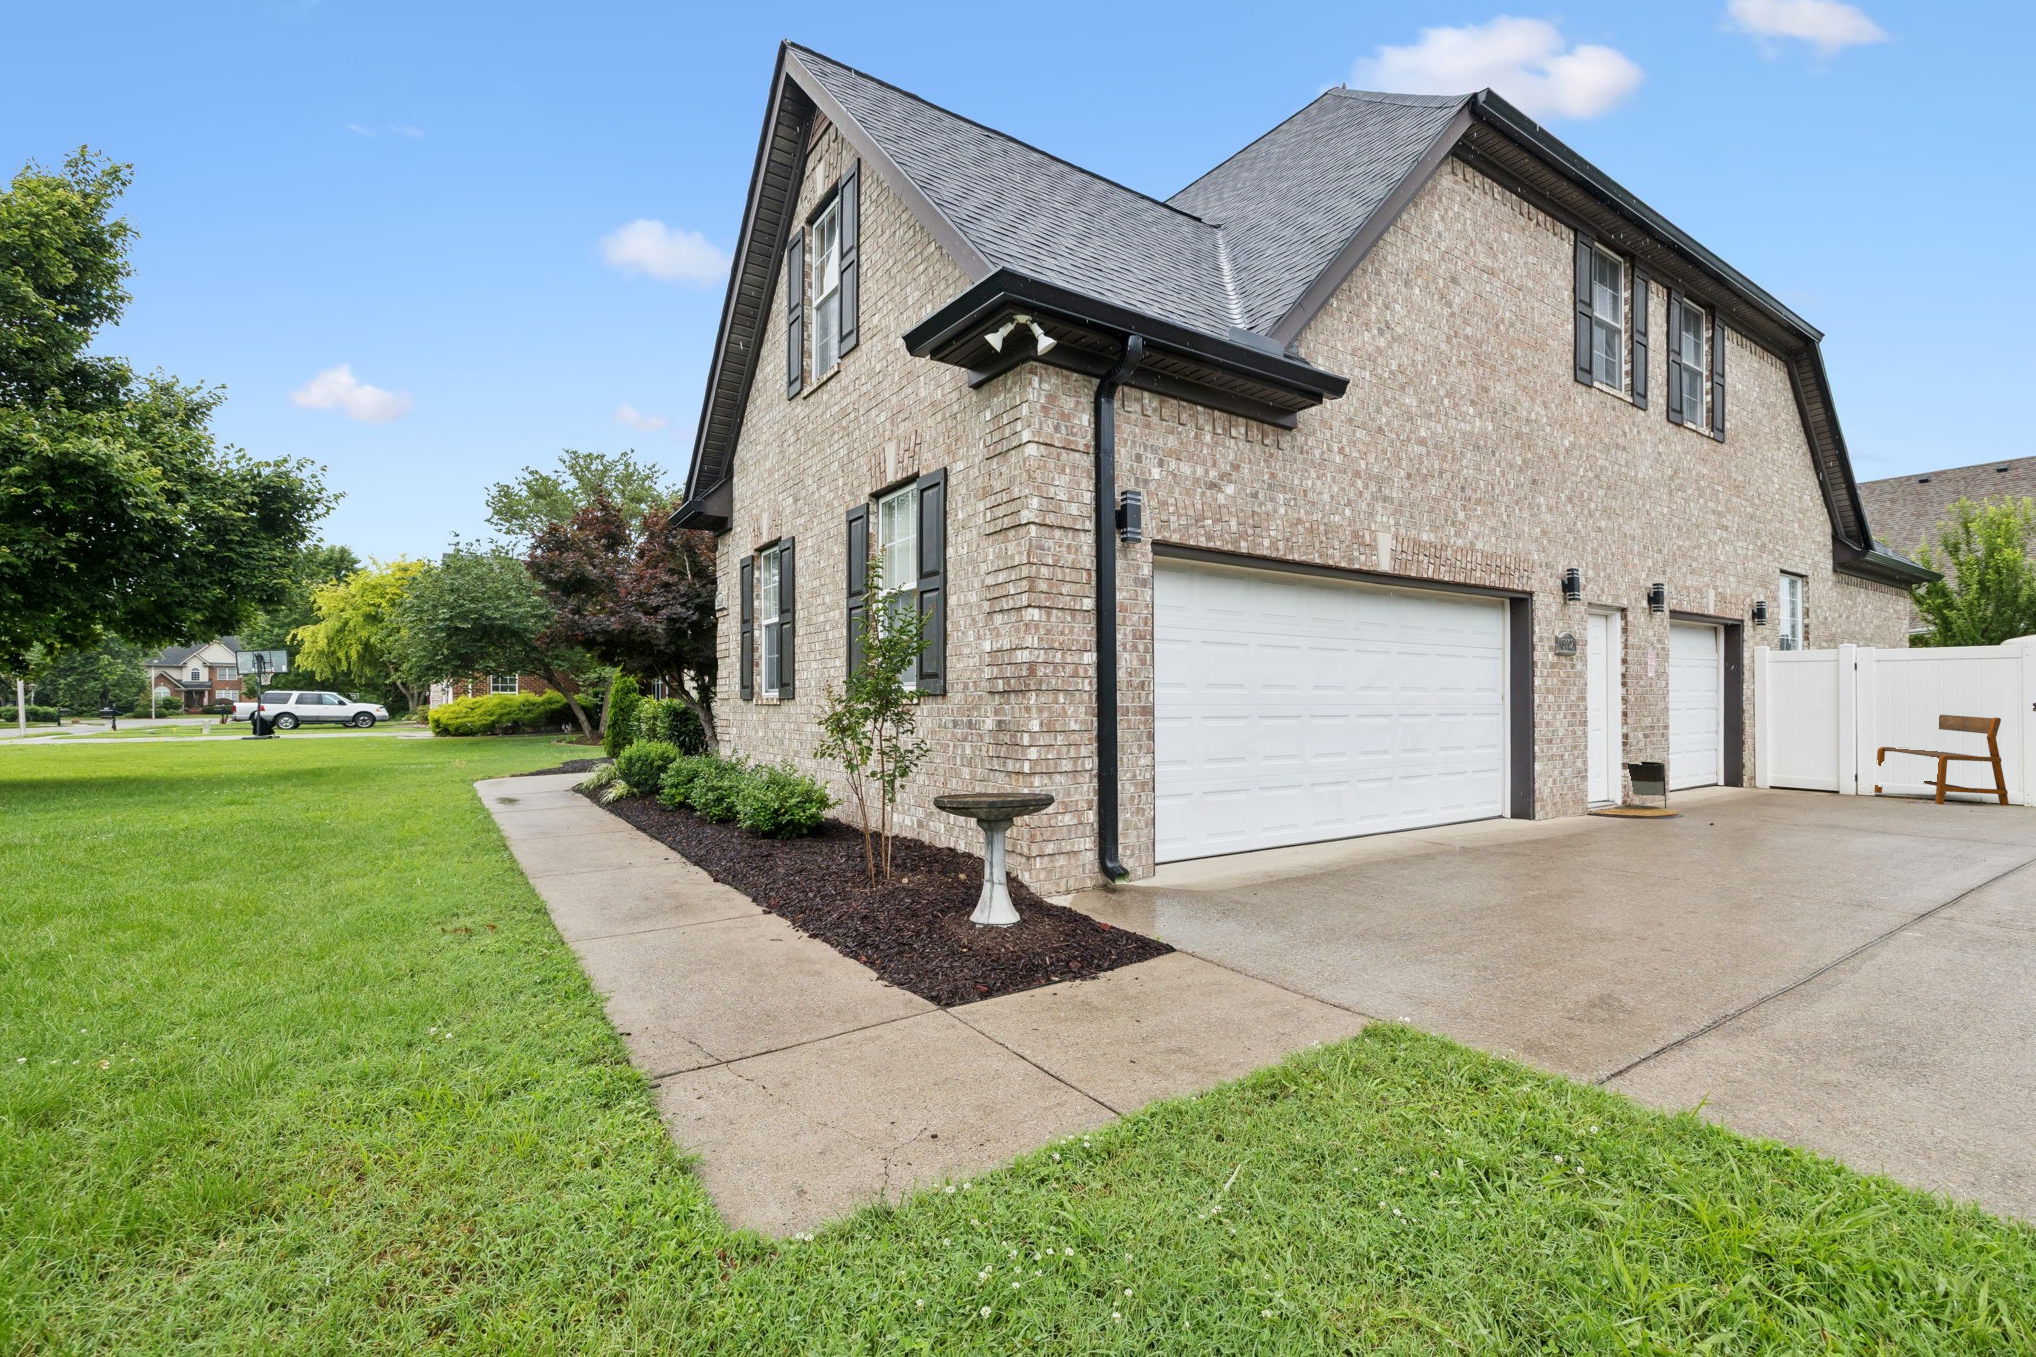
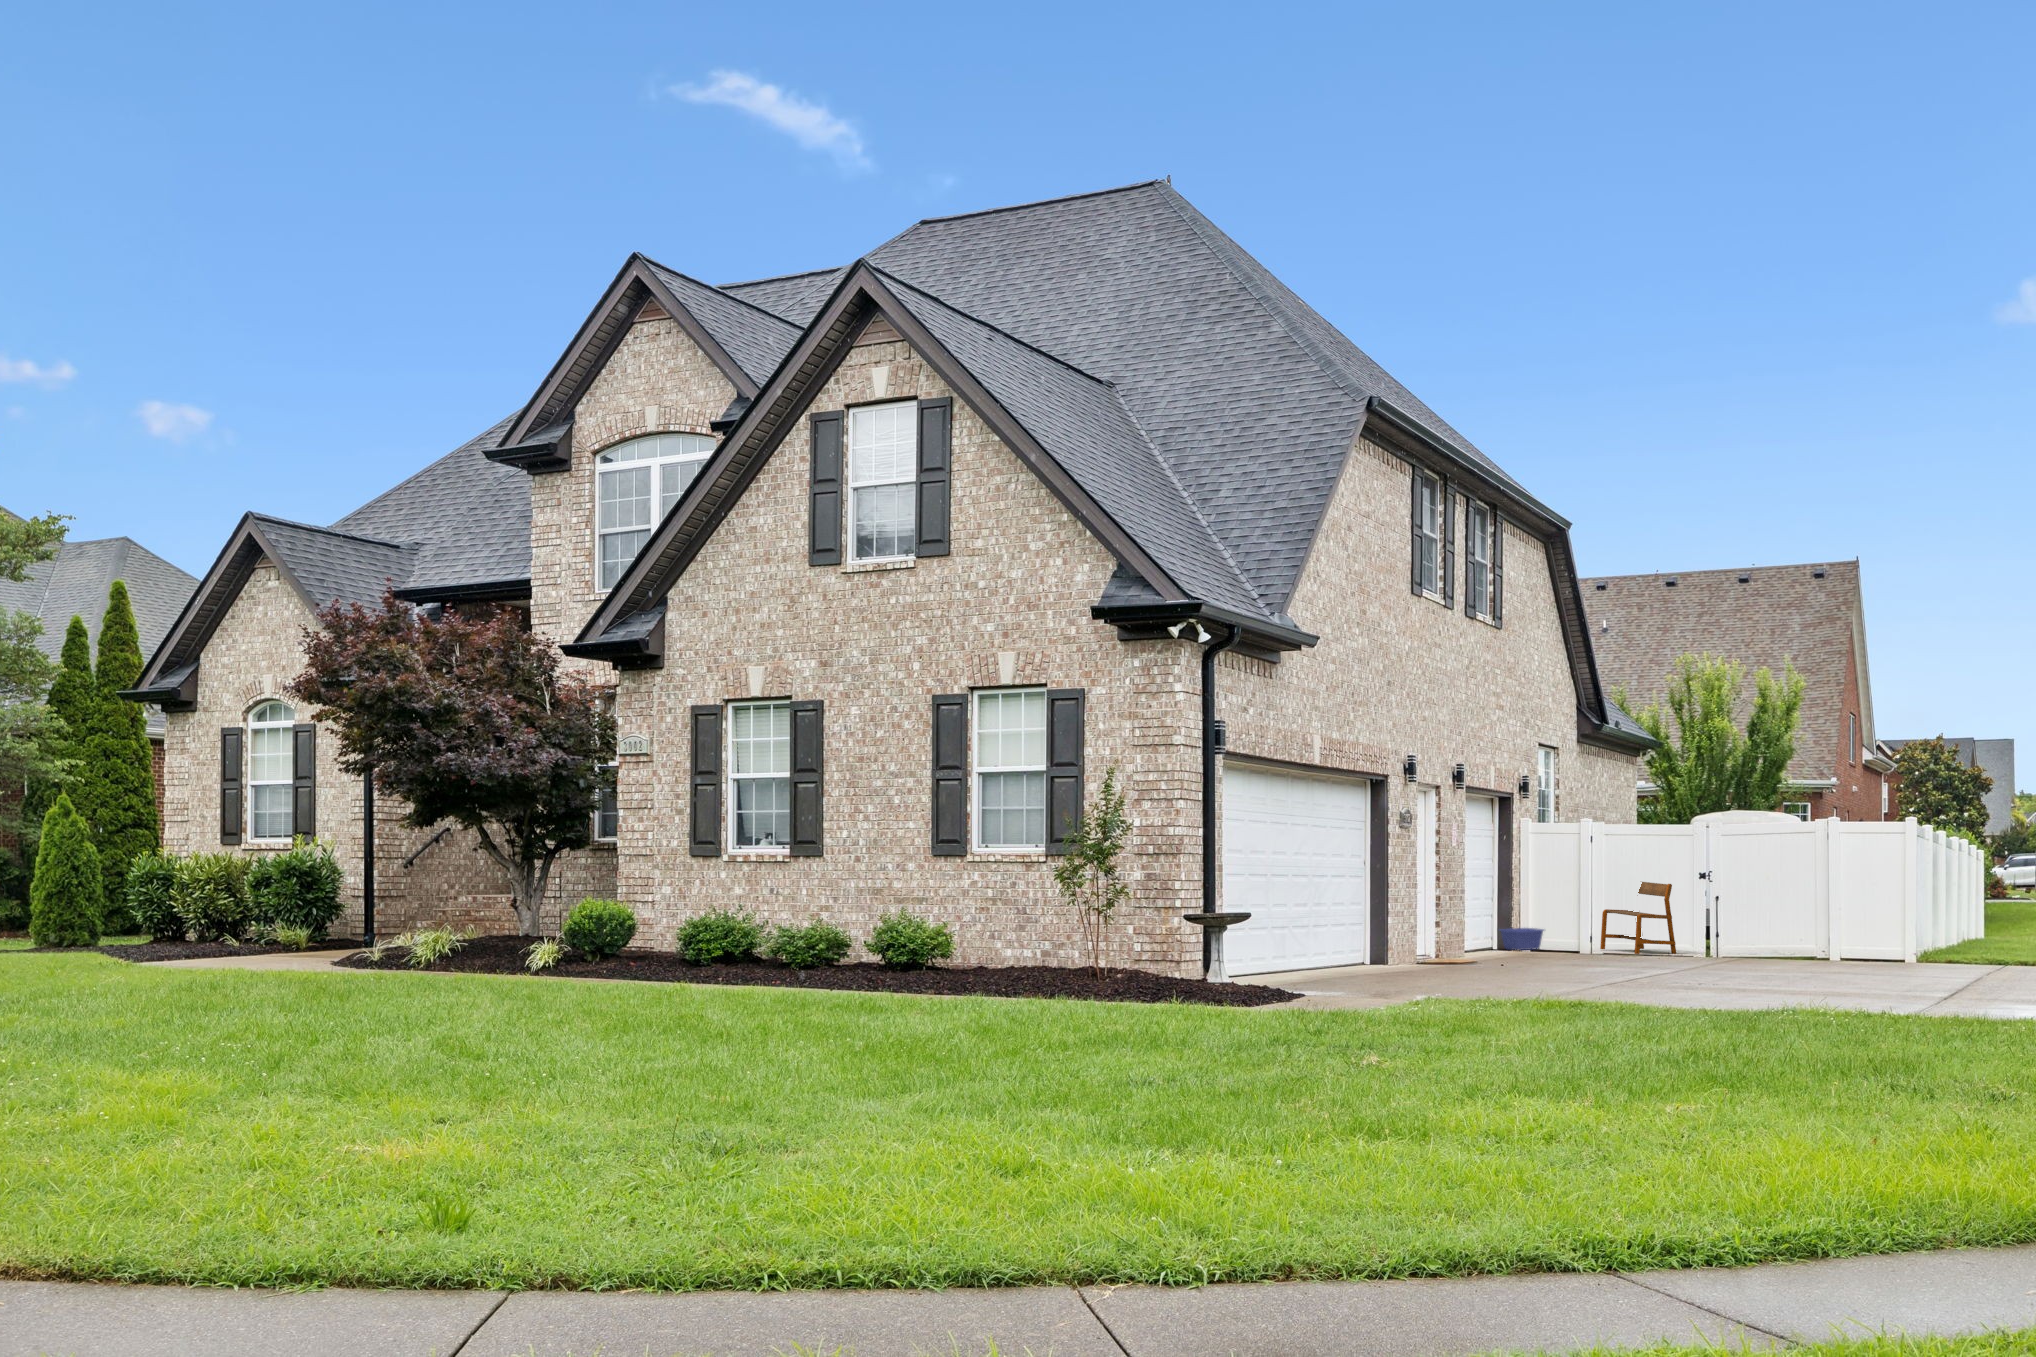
planter: present [1627,762,1666,808] -> none [1438,921,1467,960]
storage bin: none [1722,765,1790,791] -> present [1500,928,1544,950]

